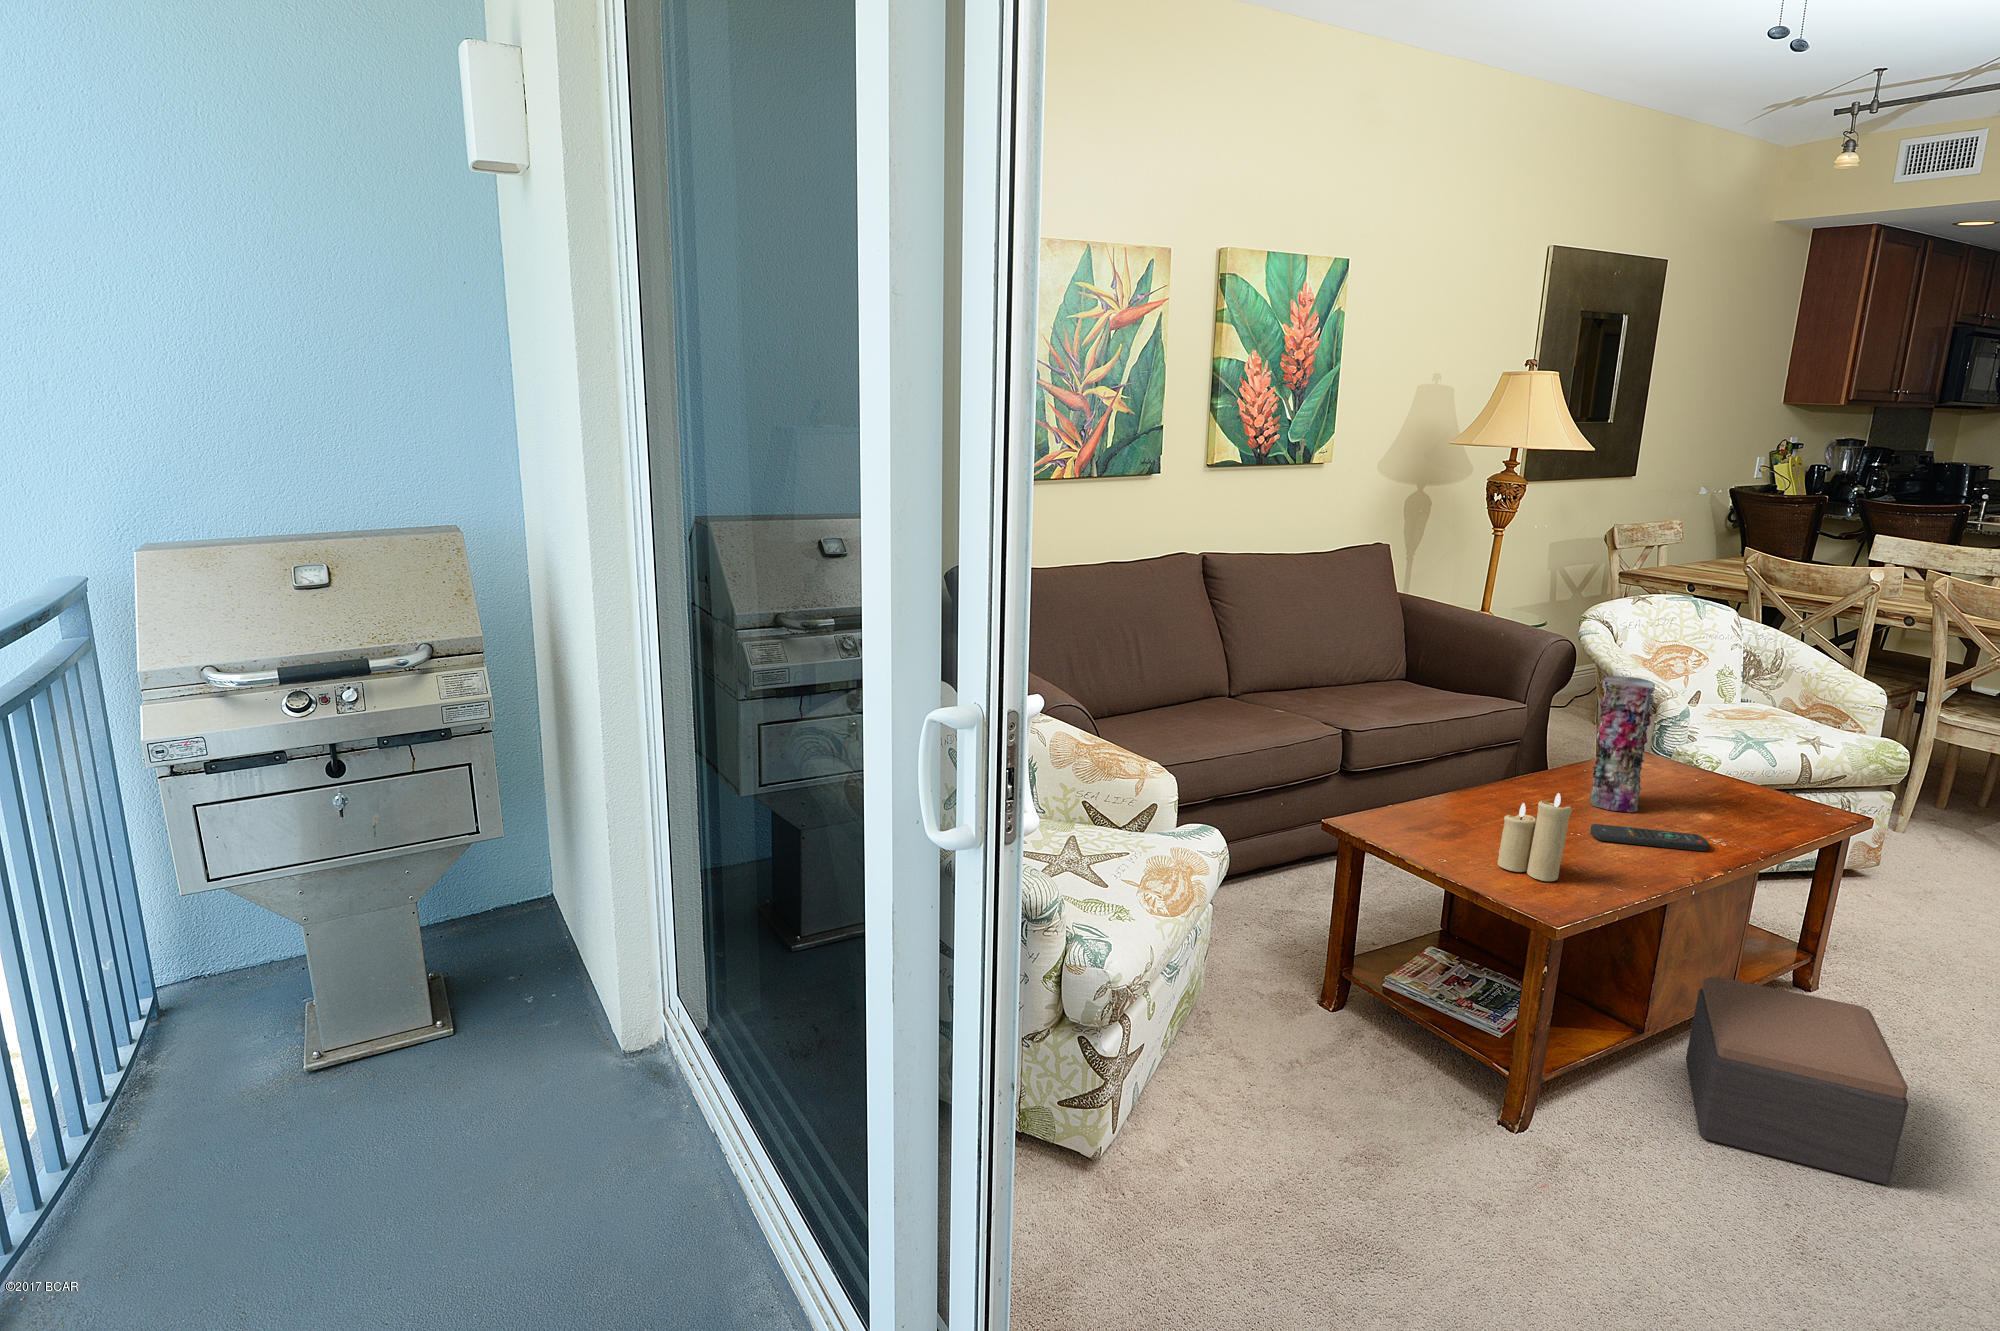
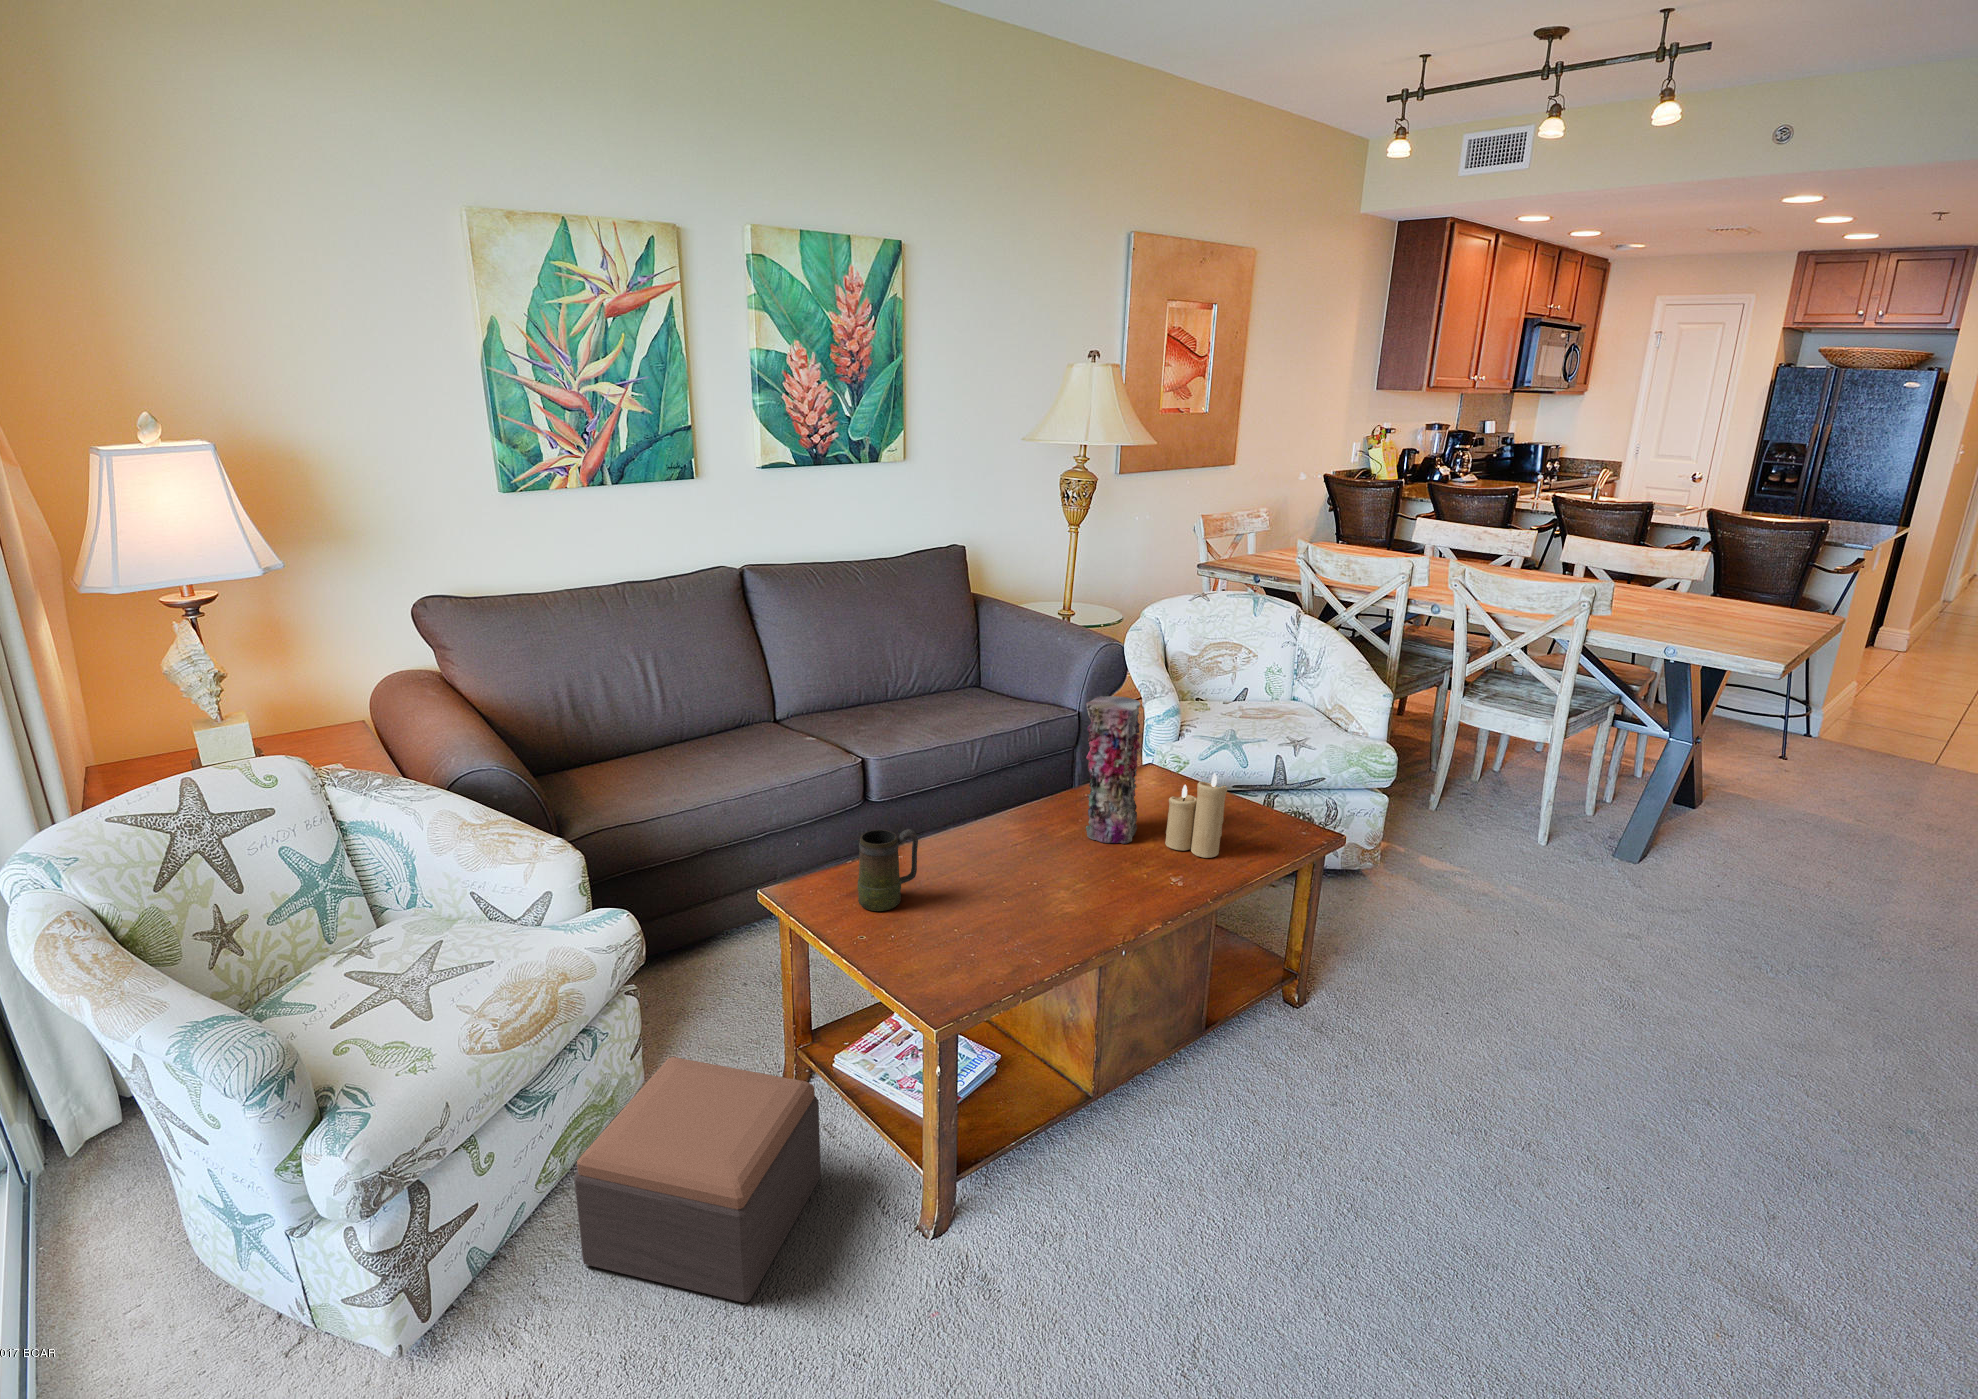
mug: none [1406,775,1464,846] -> present [858,829,918,911]
candle: present [1498,793,1572,881] -> present [1165,774,1227,858]
remote control: present [1590,824,1708,851] -> none [1067,865,1183,889]
footstool: present [1686,977,1909,1185] -> present [574,1057,821,1303]

